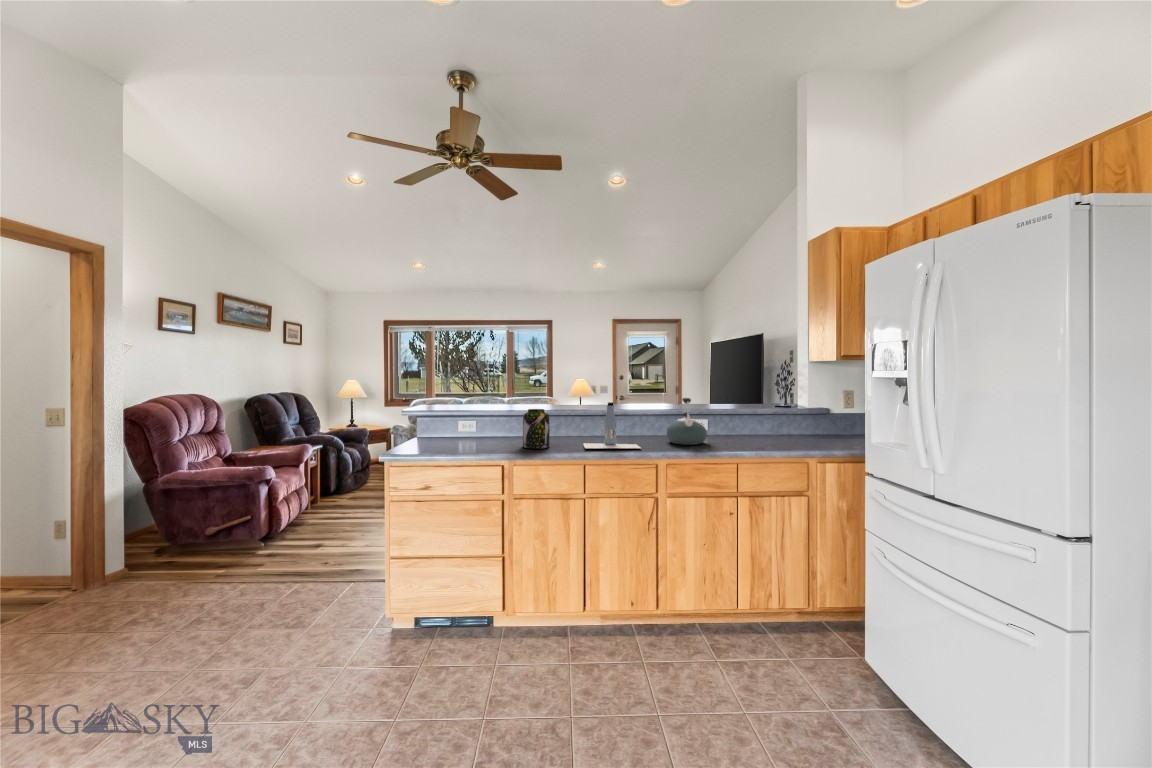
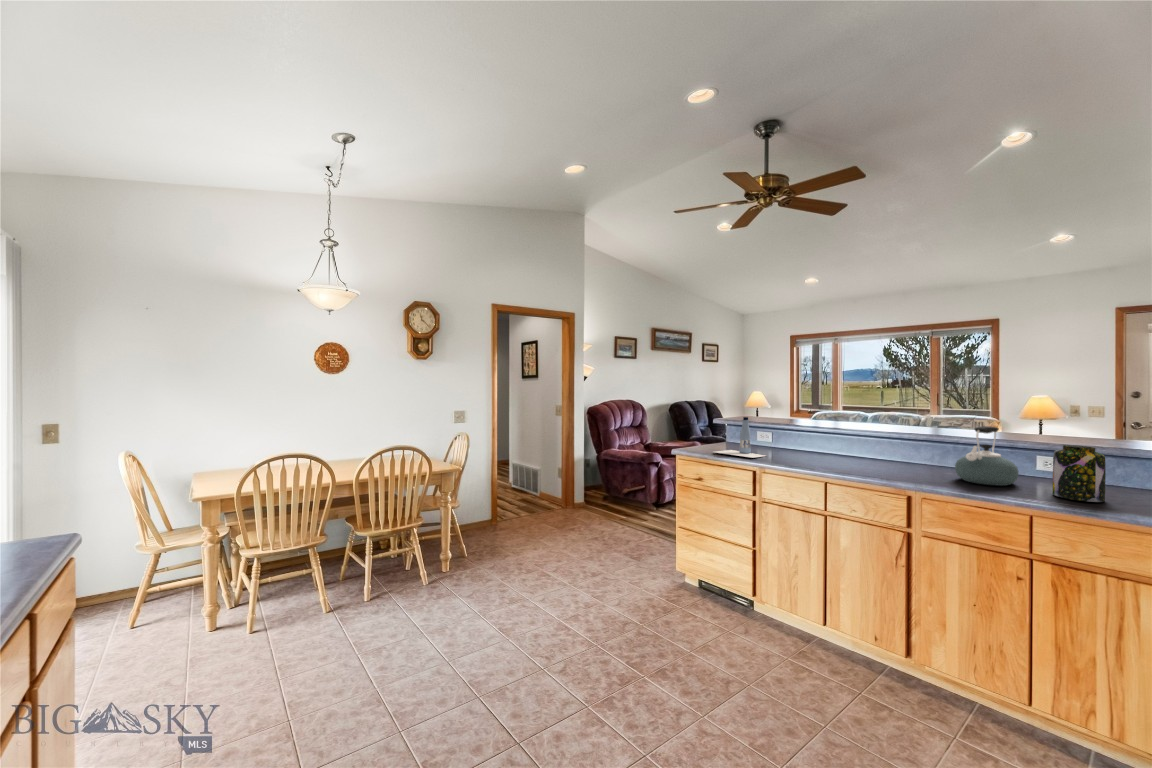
bottle: present [583,402,640,448] -> present [715,417,765,458]
jar: present [523,409,550,448] -> present [1052,445,1106,502]

